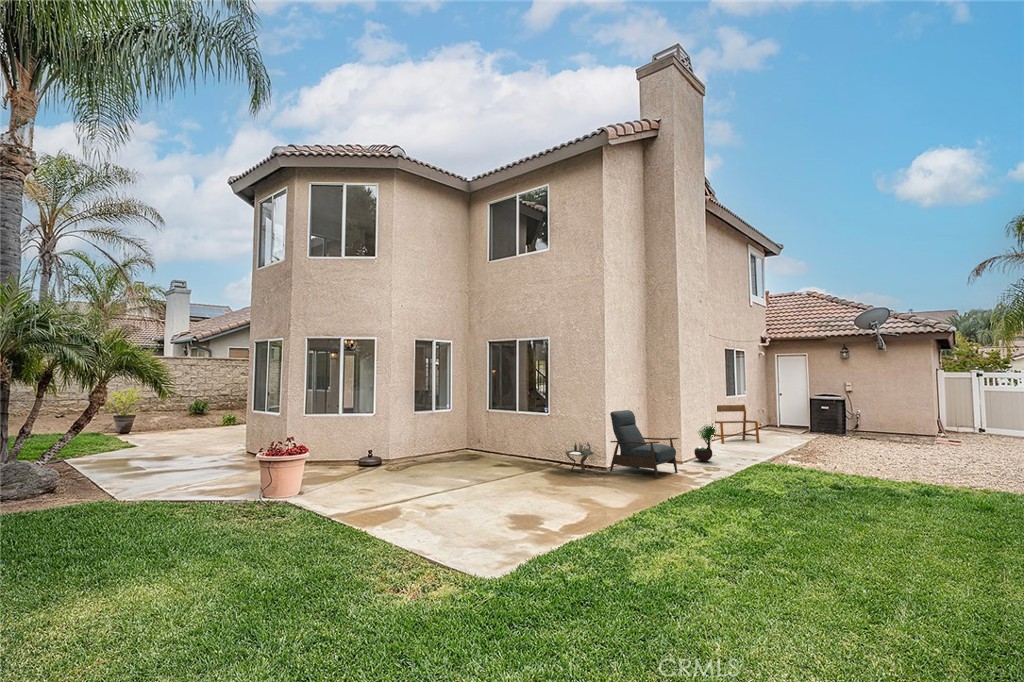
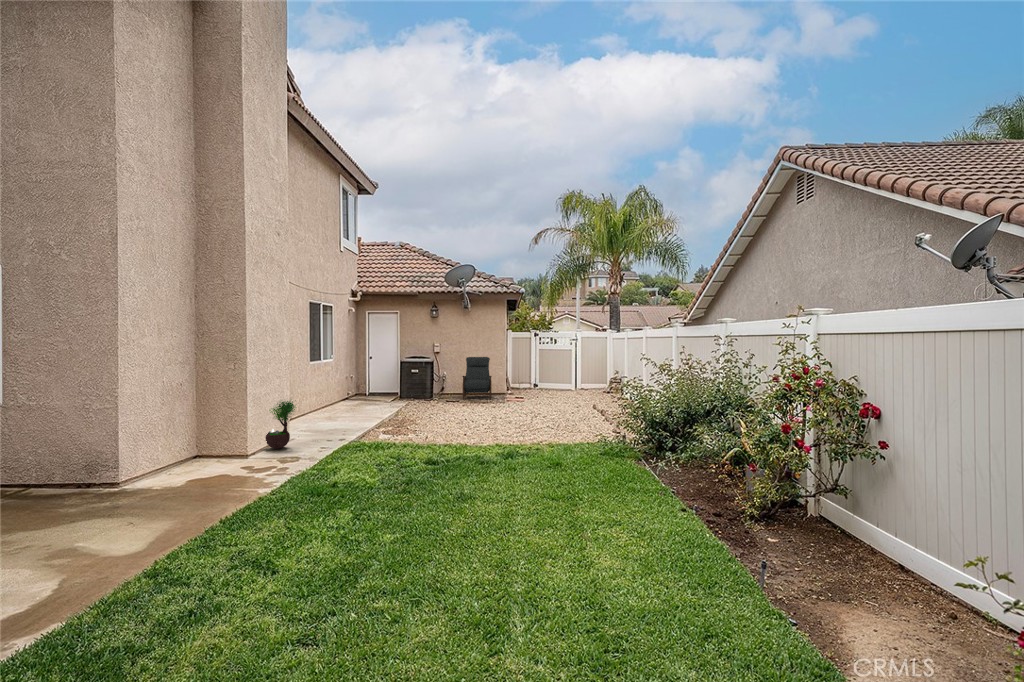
bench: present [712,405,759,444] -> none [290,370,348,421]
chair: present [610,410,678,479] -> present [462,357,492,400]
side table: present [565,443,594,473] -> none [32,445,93,498]

